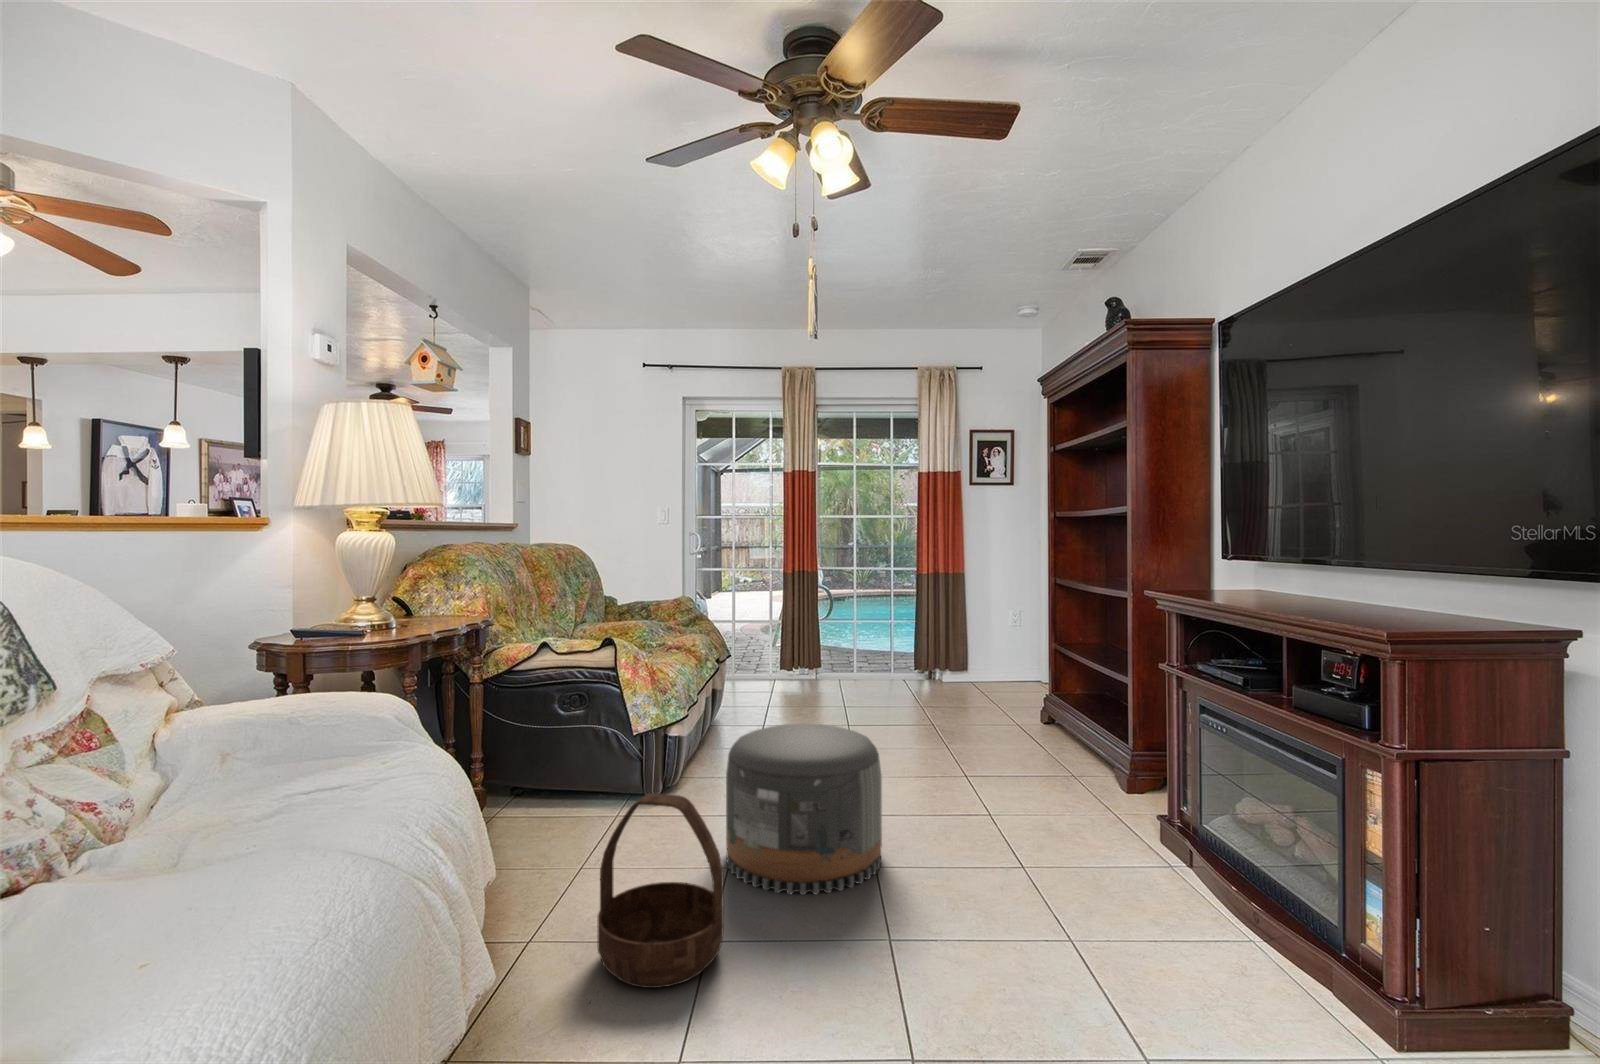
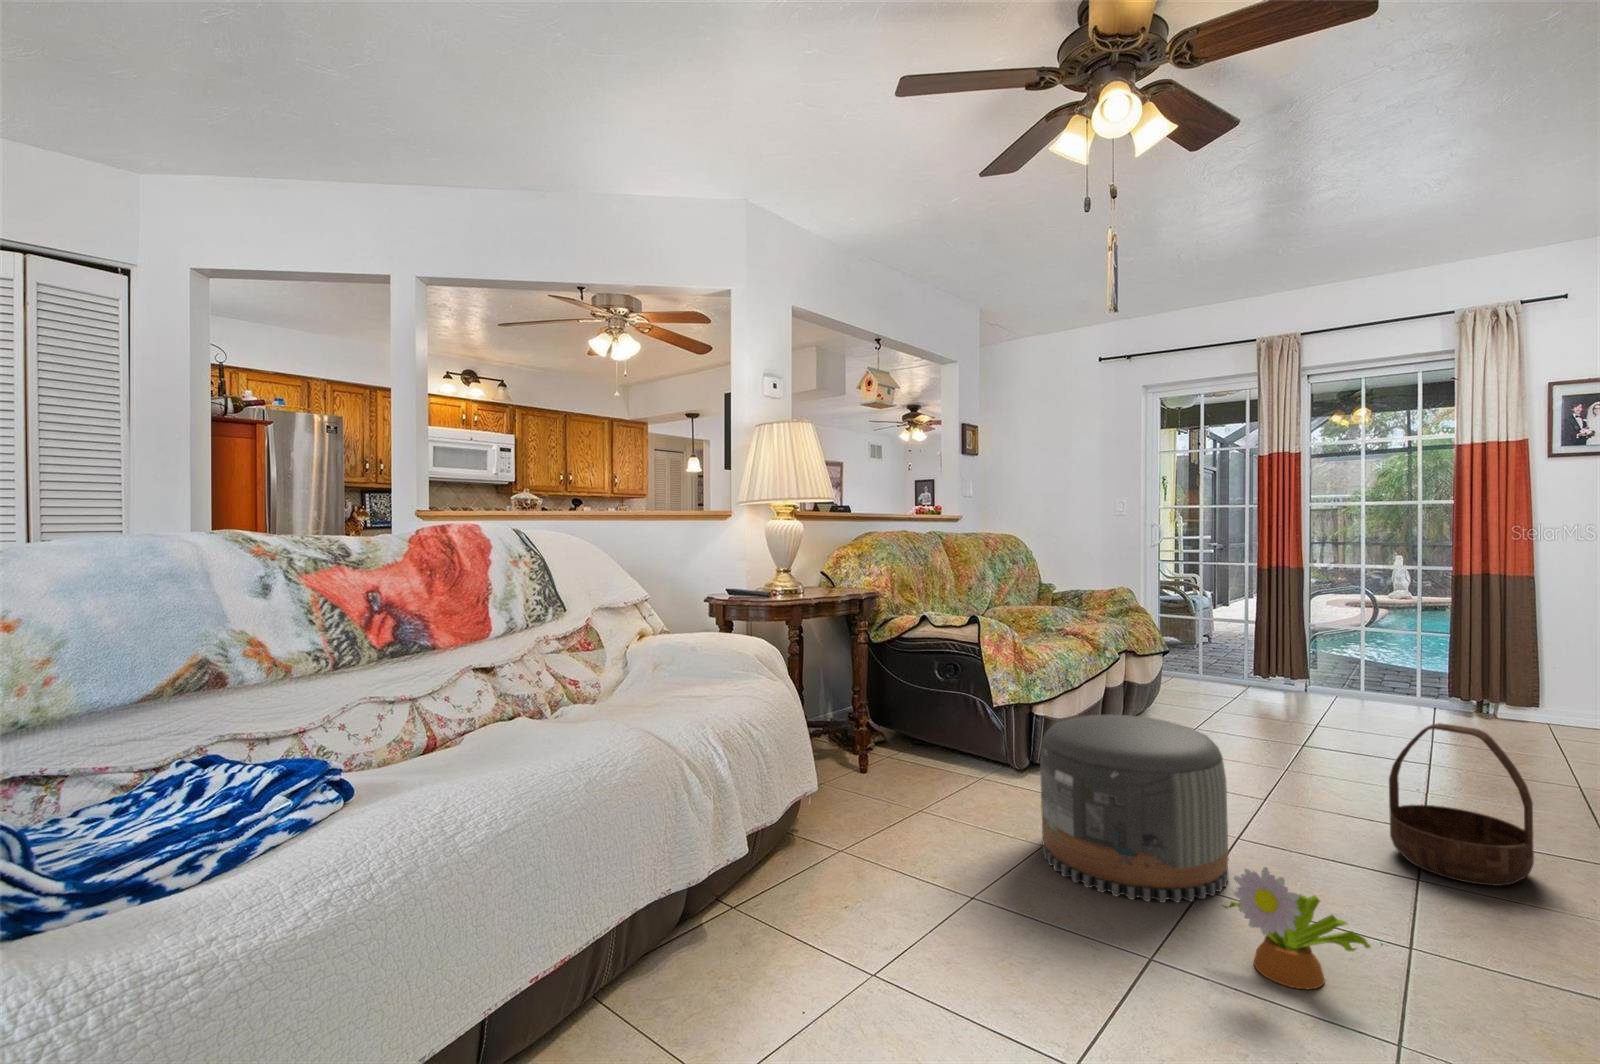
basket: present [597,793,724,988] -> present [1389,723,1534,886]
decorative plant: none [918,834,1018,925] -> present [1223,867,1371,989]

